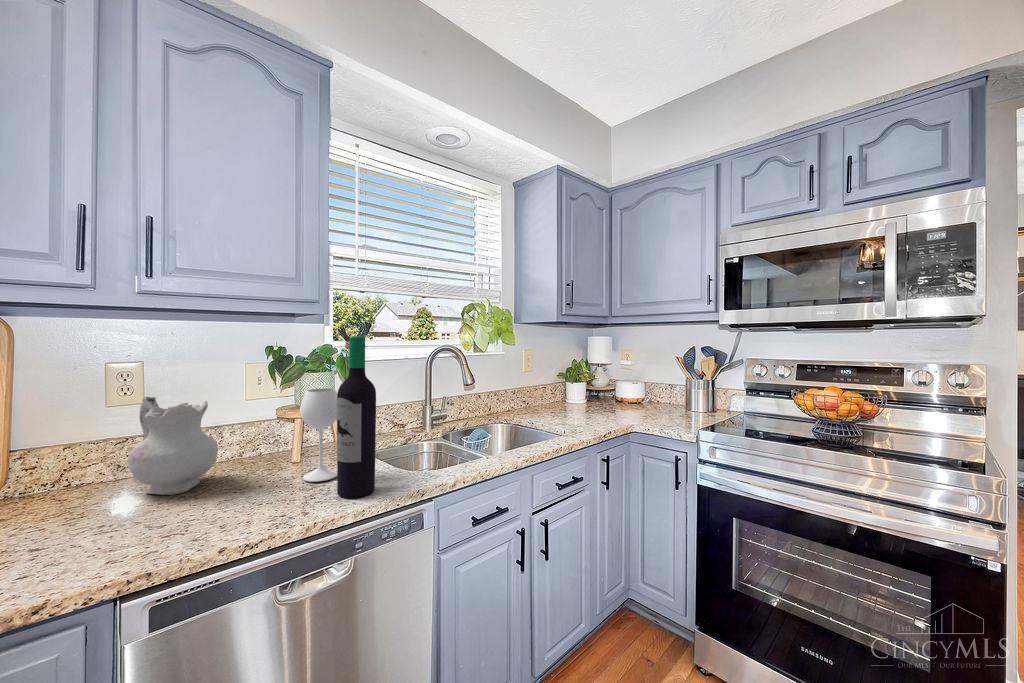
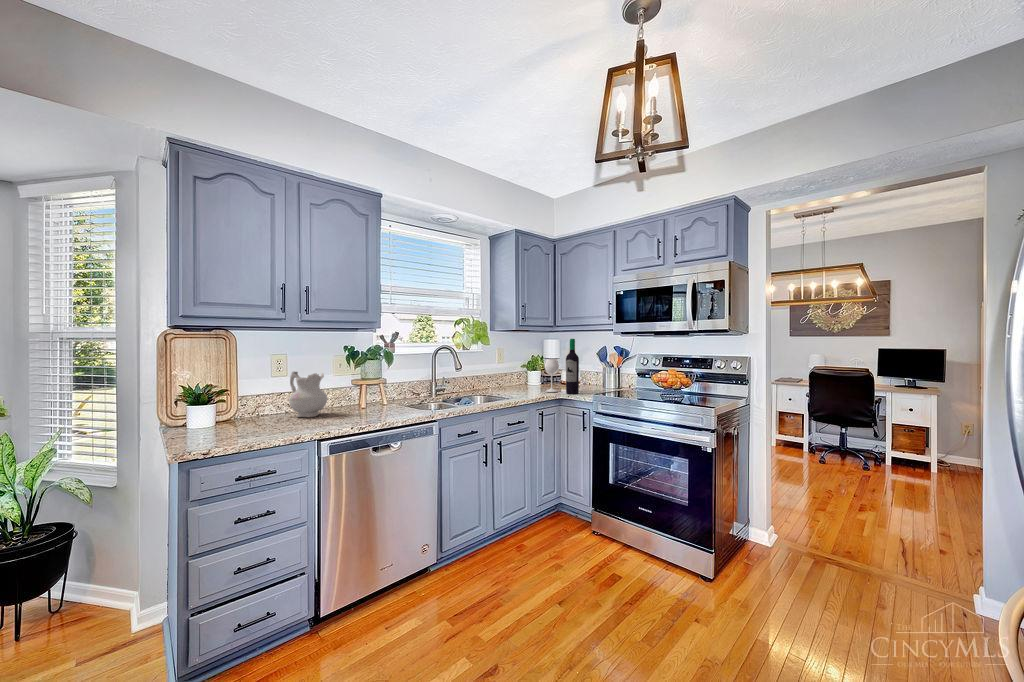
wine bottle: present [300,336,376,498] -> present [545,339,579,394]

